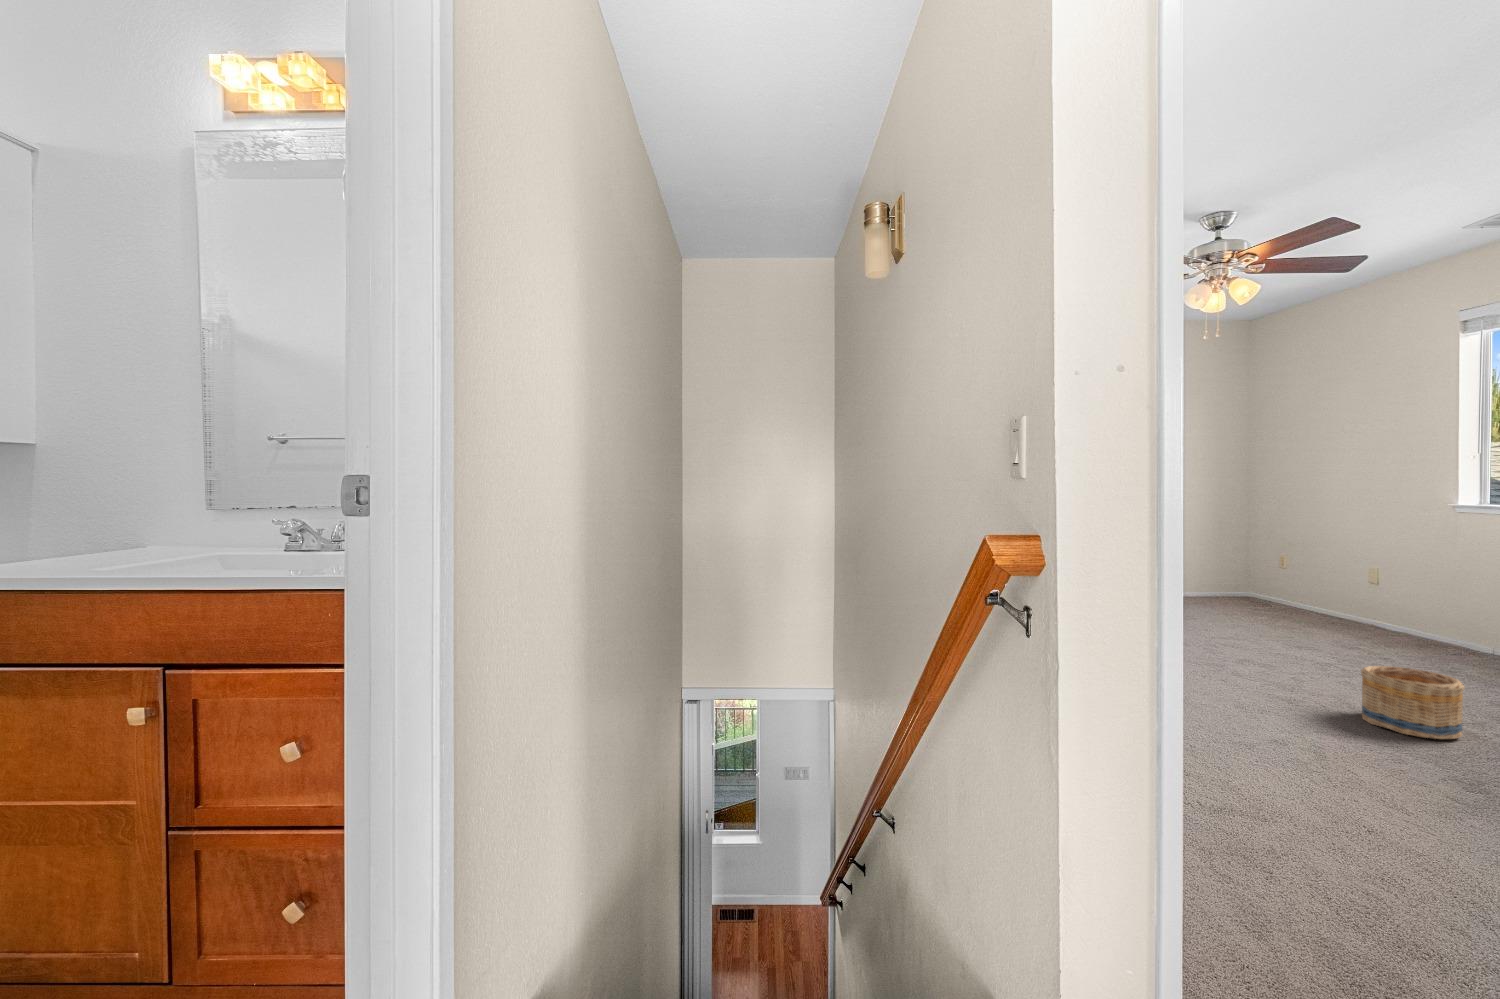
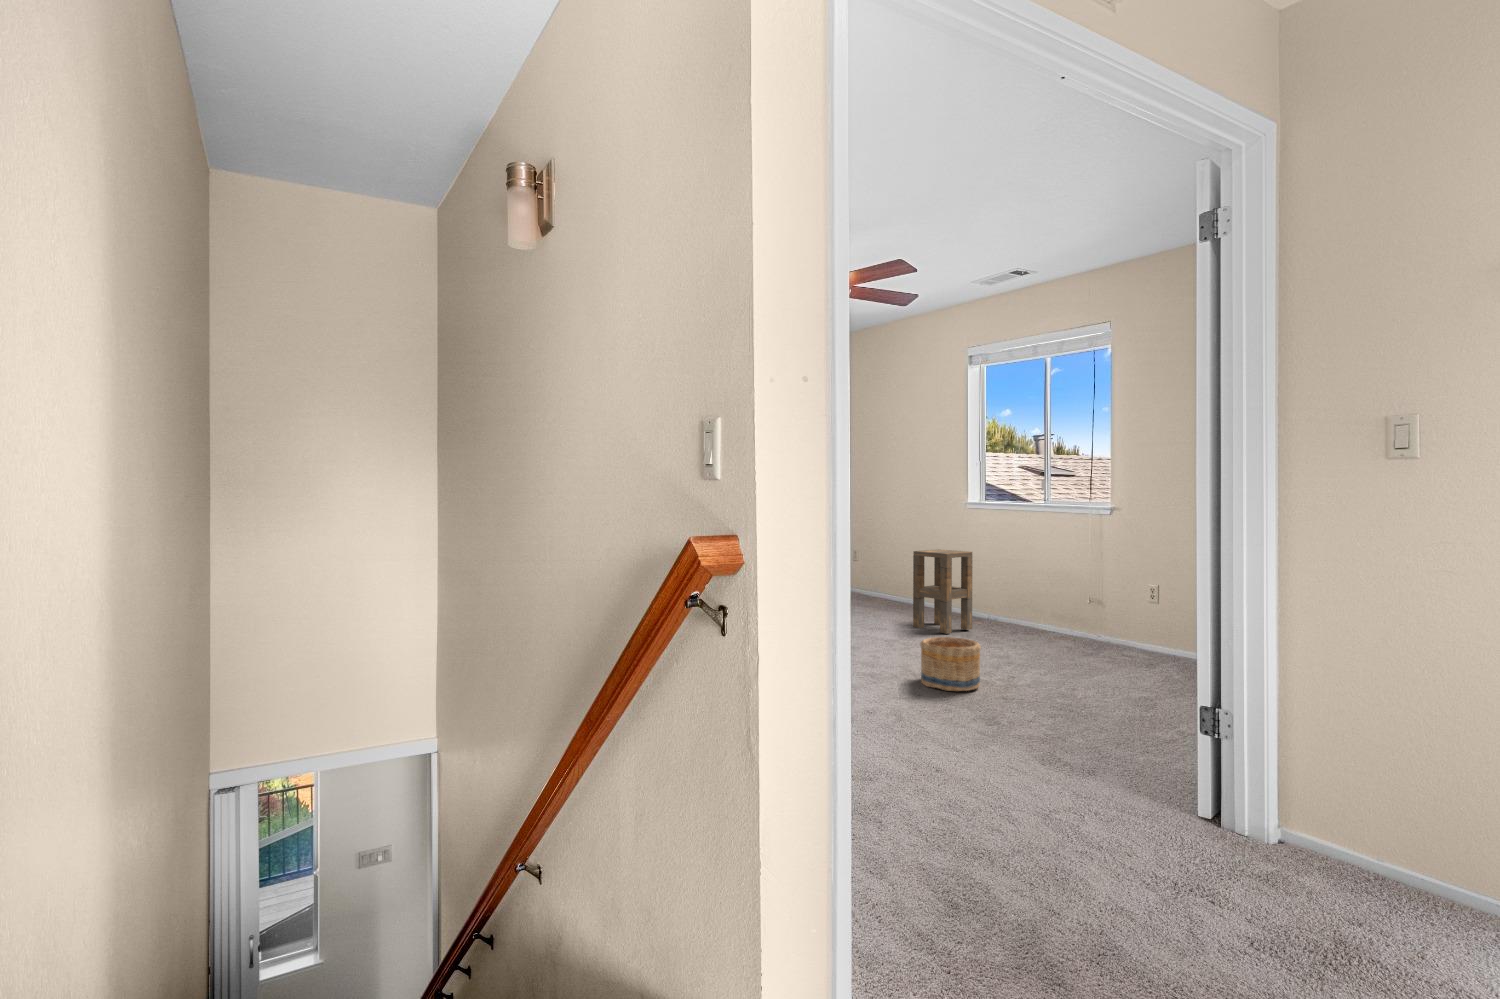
side table: none [1359,560,1460,663] -> present [913,549,973,634]

